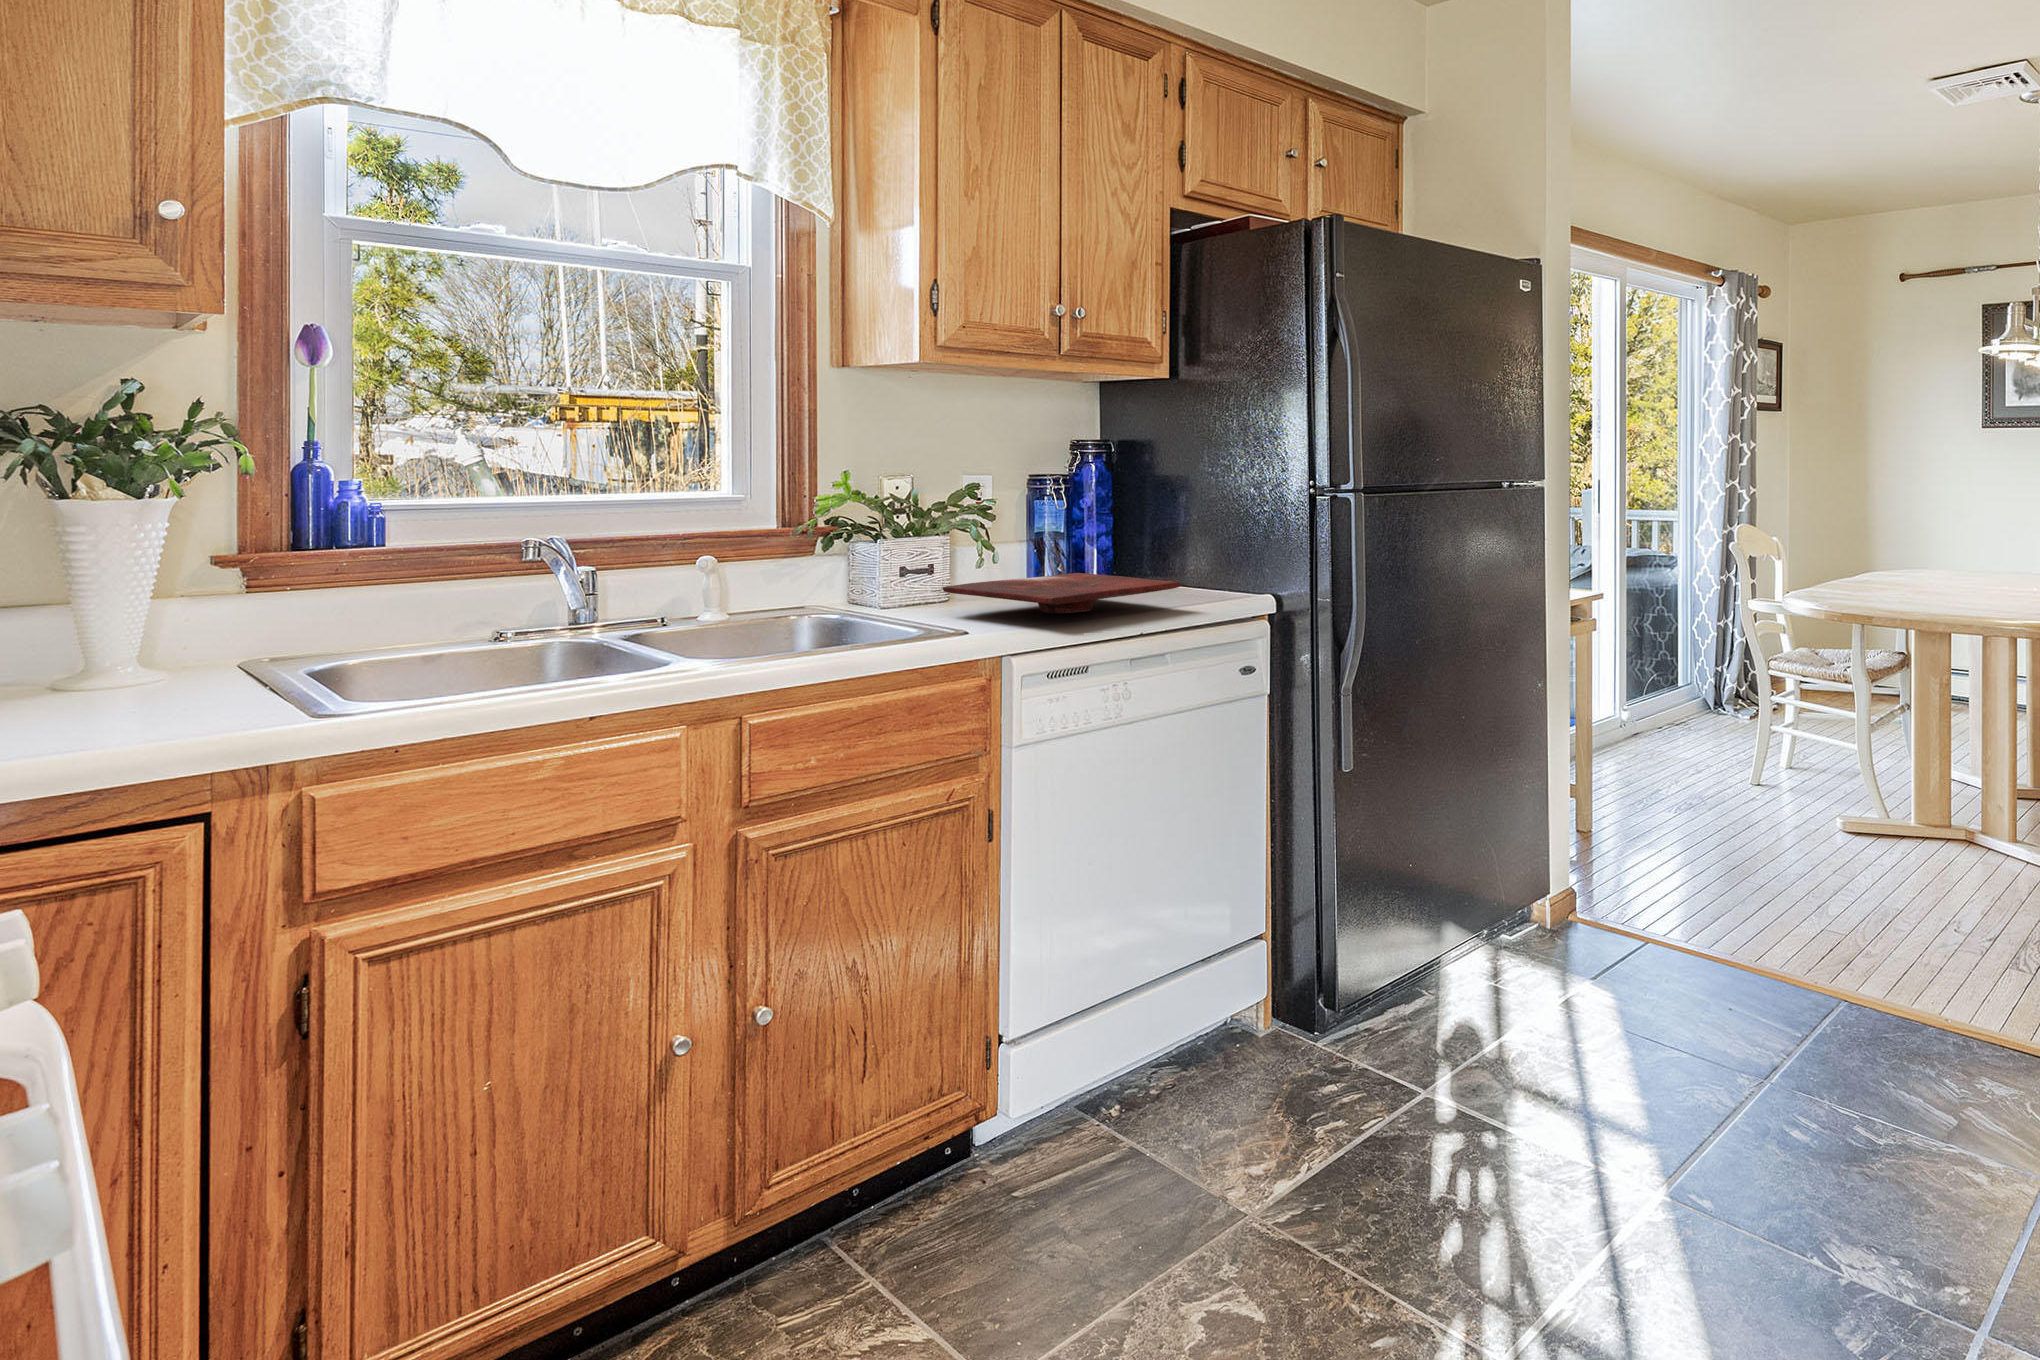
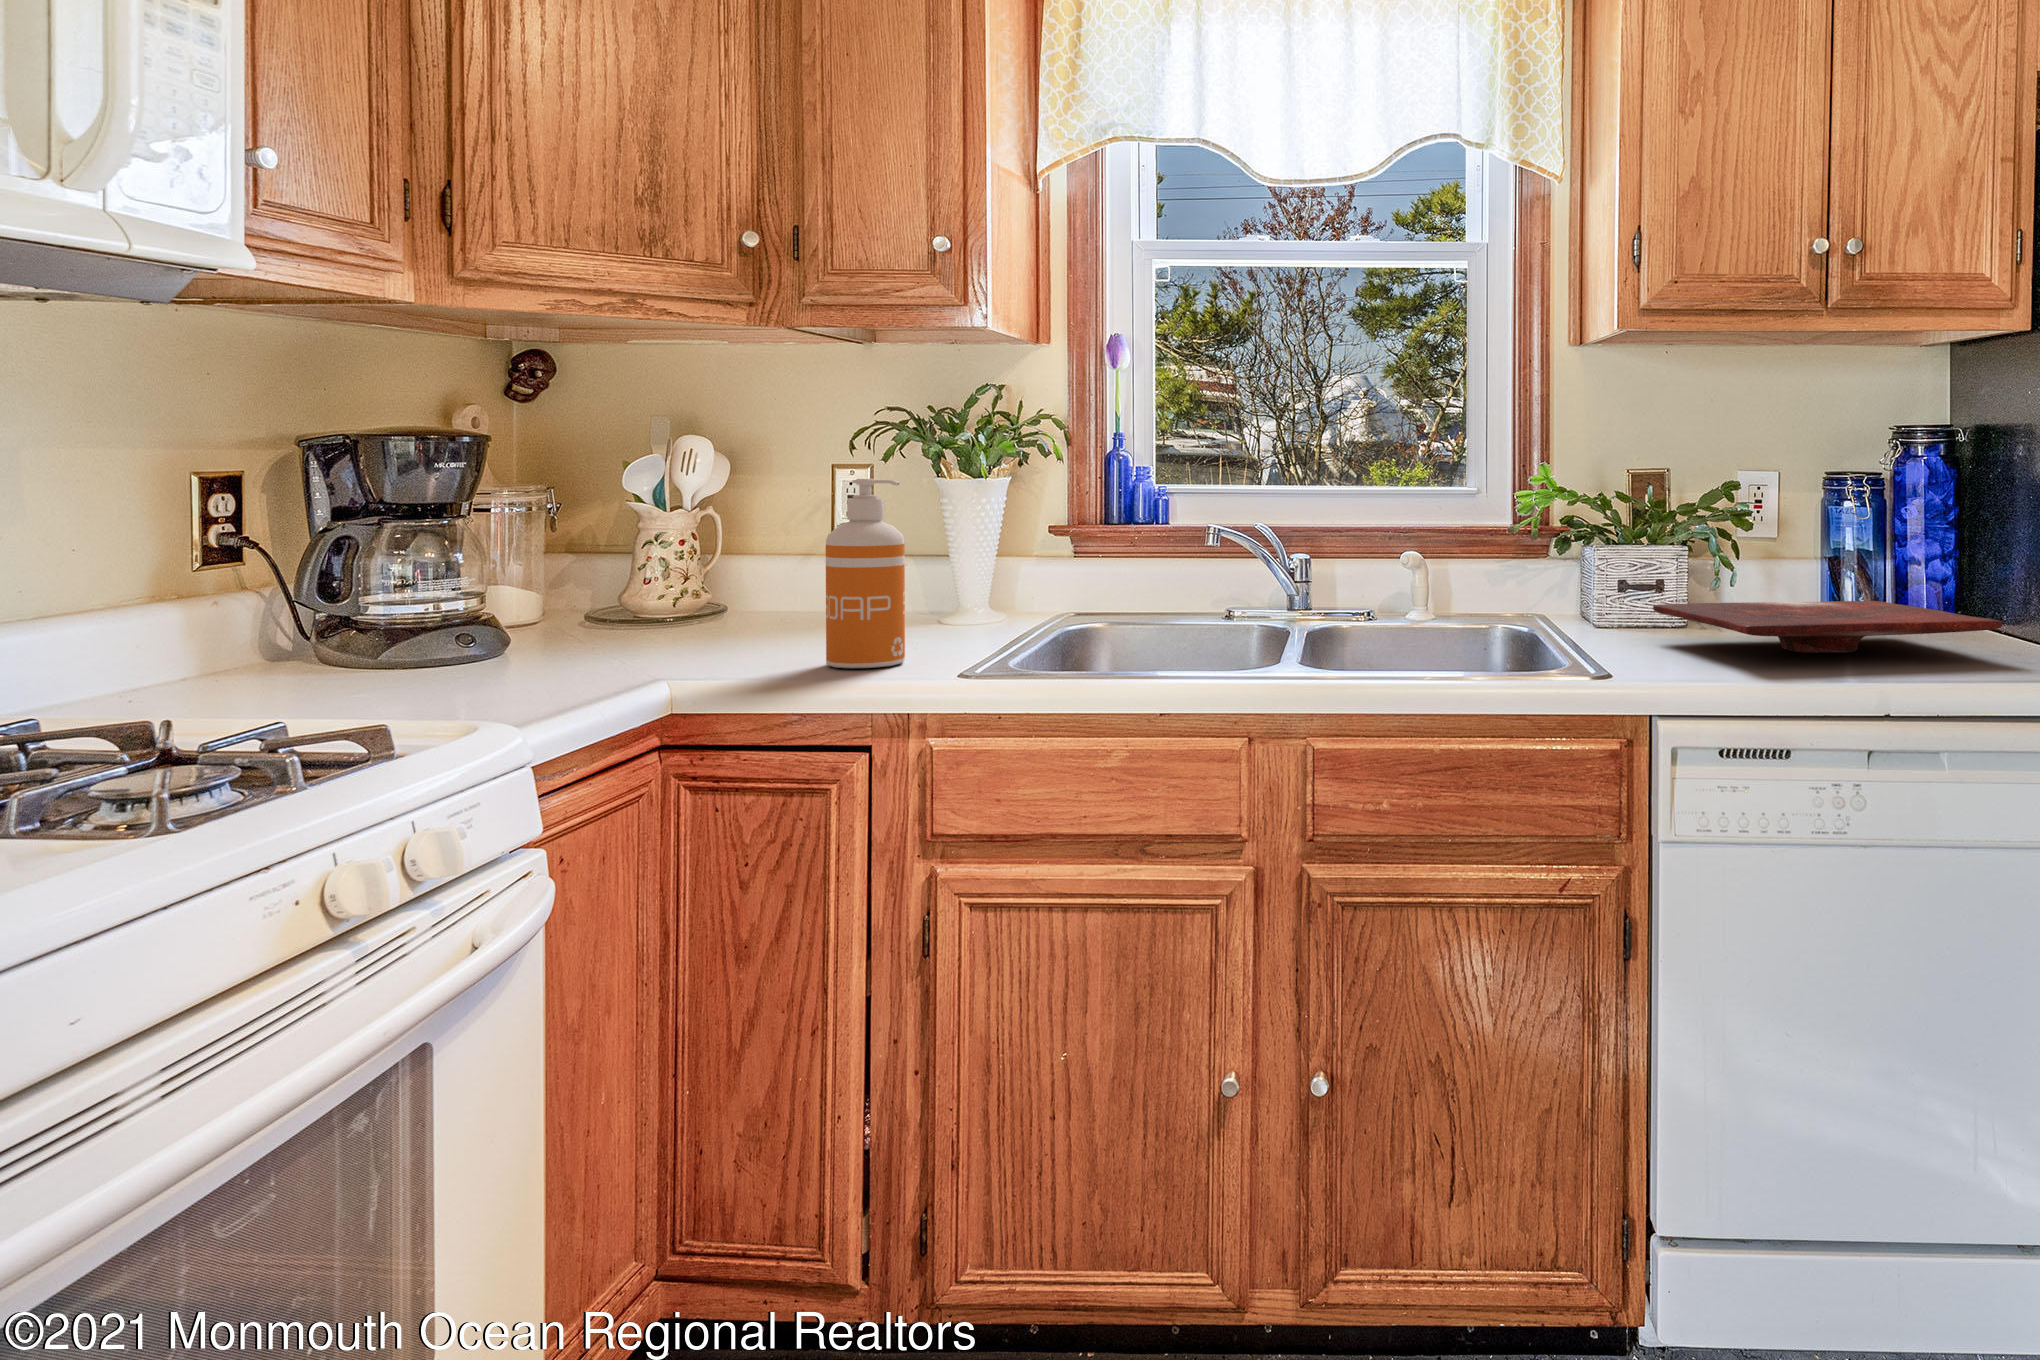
soap dispenser: none [65,500,201,732] -> present [826,479,905,668]

